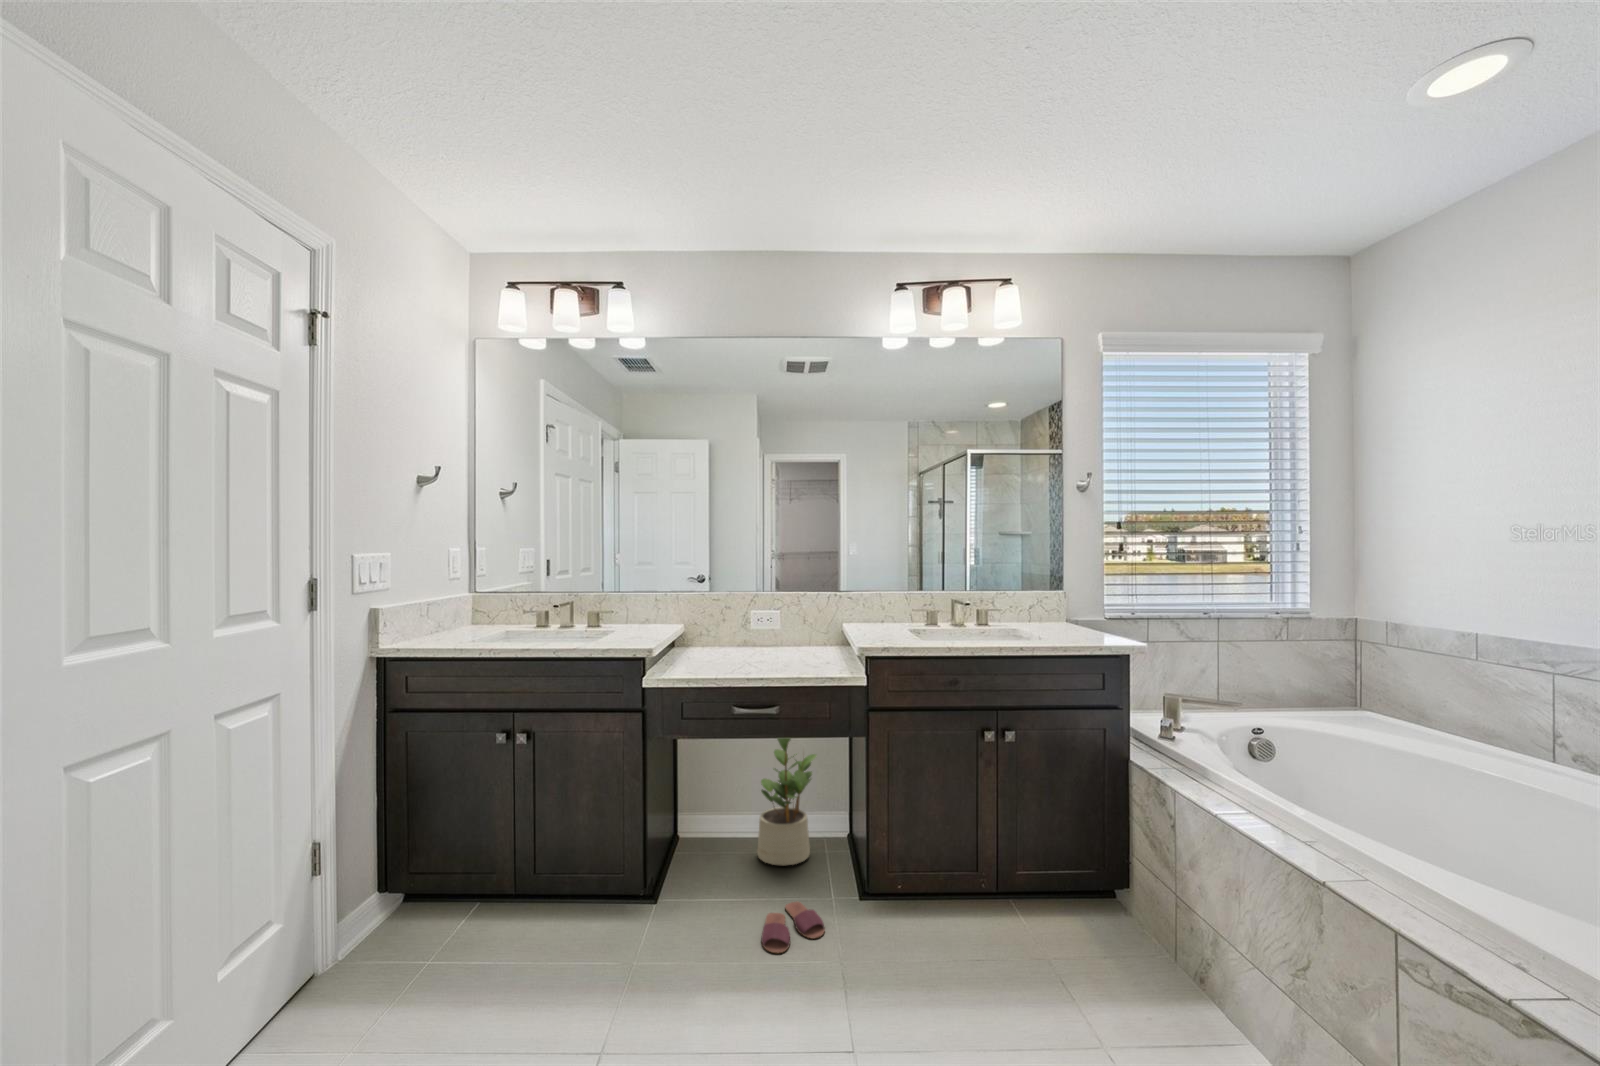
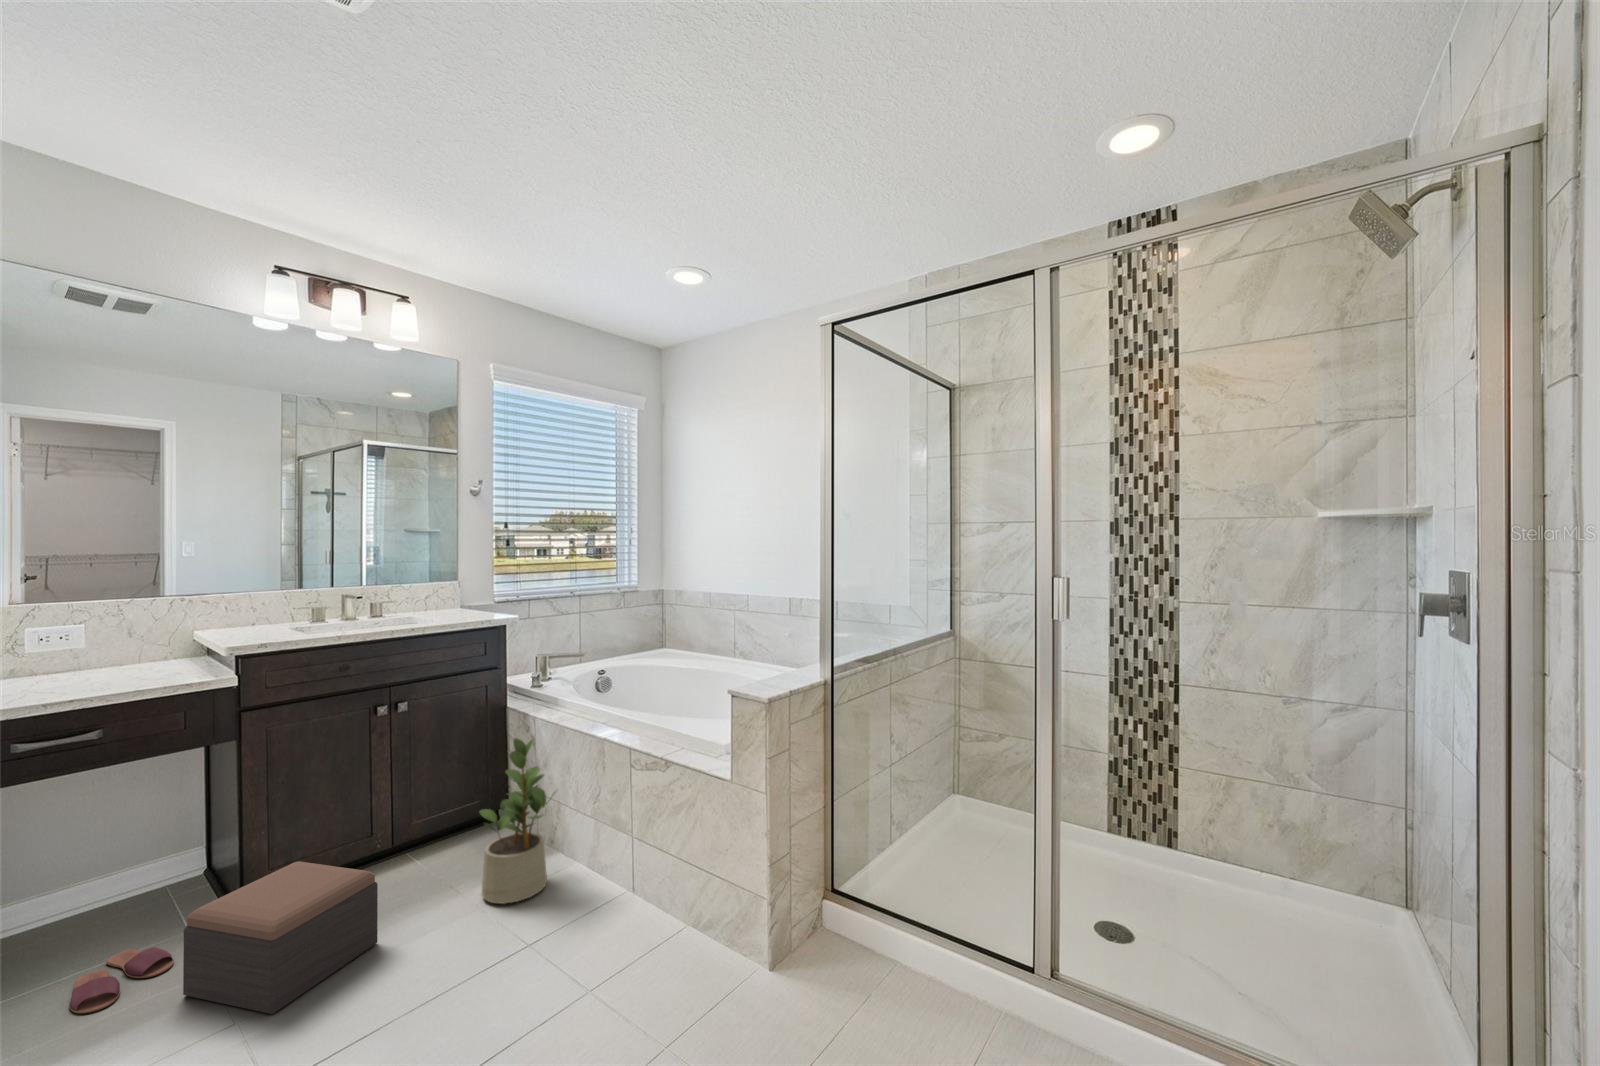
potted plant: present [757,738,816,866] -> present [479,738,555,904]
footstool: none [828,875,984,1037] -> present [183,861,378,1014]

